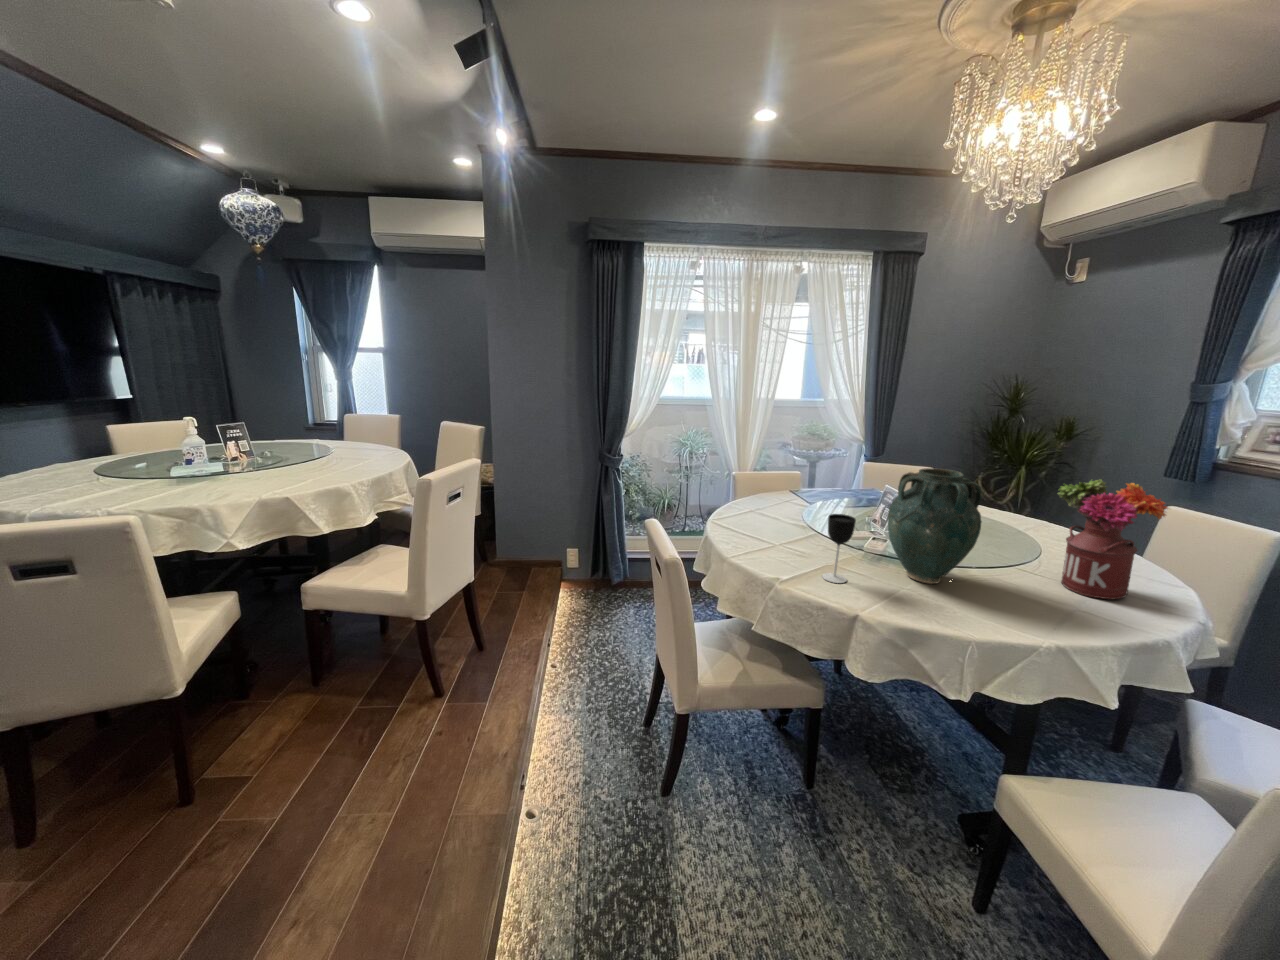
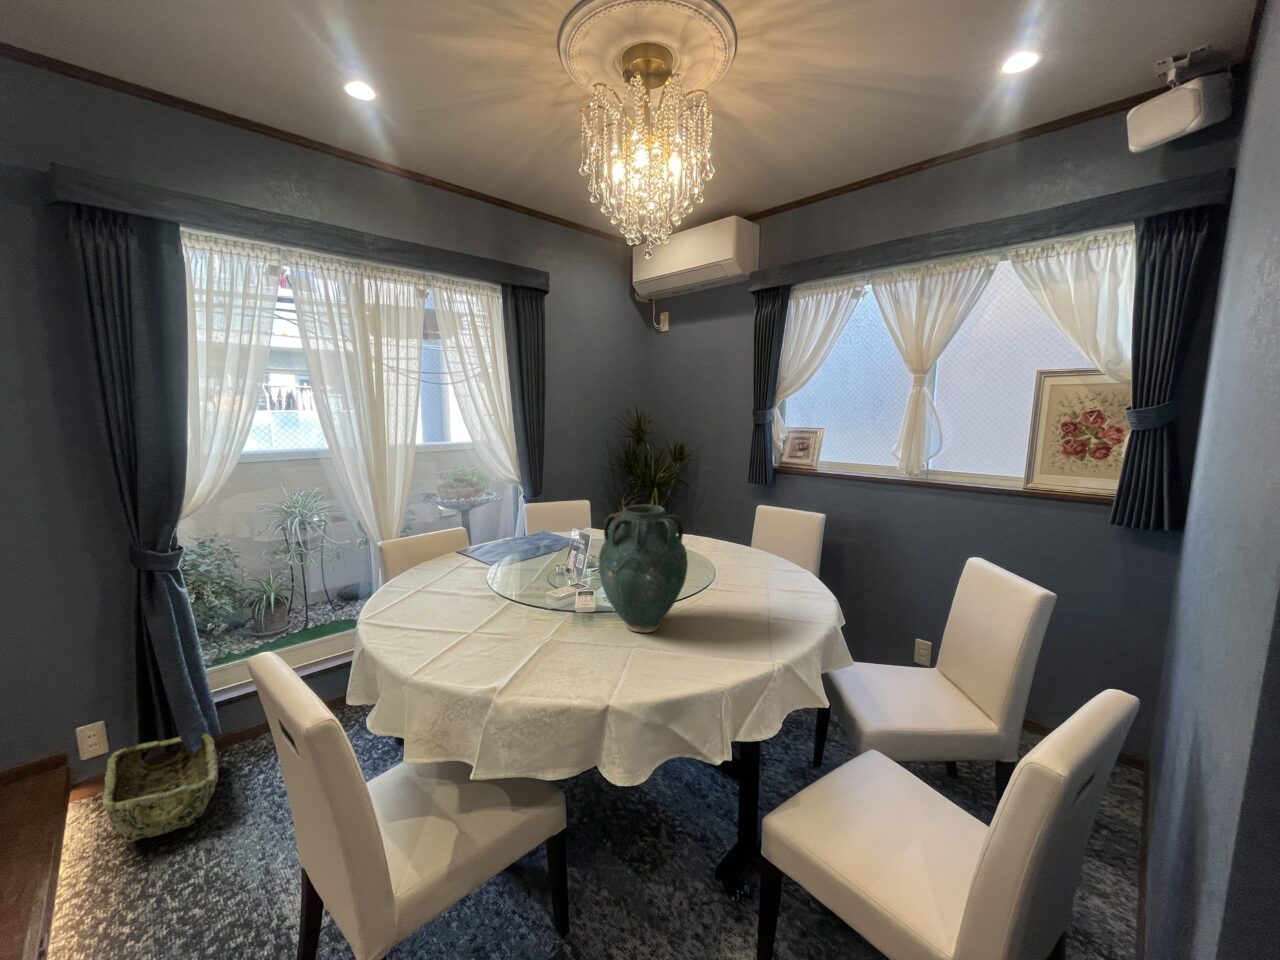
flower arrangement: present [1058,480,1168,599] -> none [725,494,802,601]
wine glass: present [822,514,856,583] -> none [542,578,575,668]
woven basket: none [576,567,625,620] -> present [103,734,218,842]

